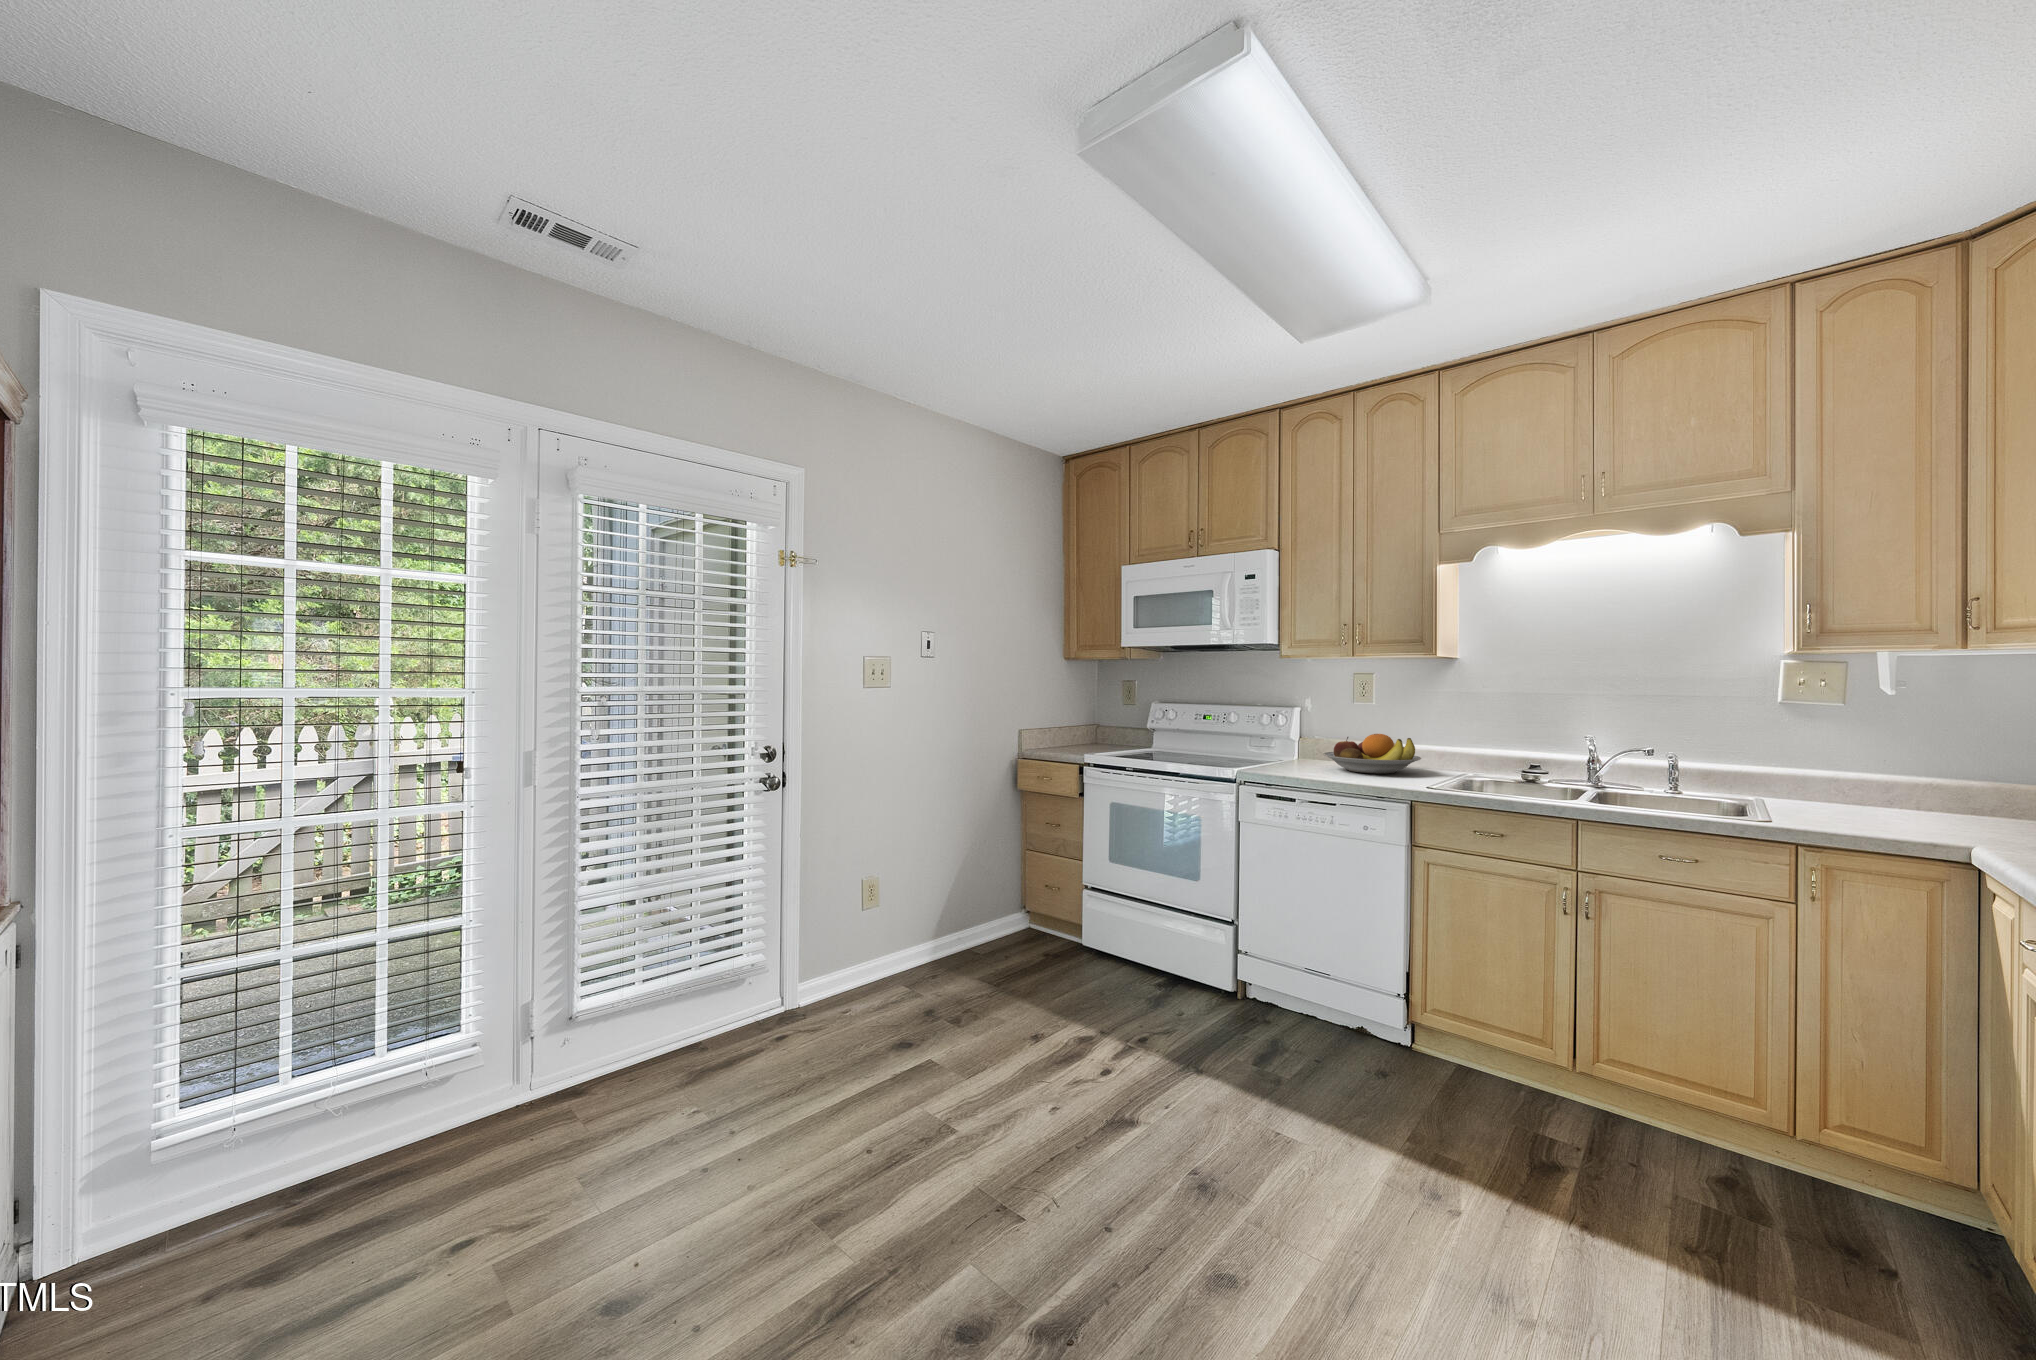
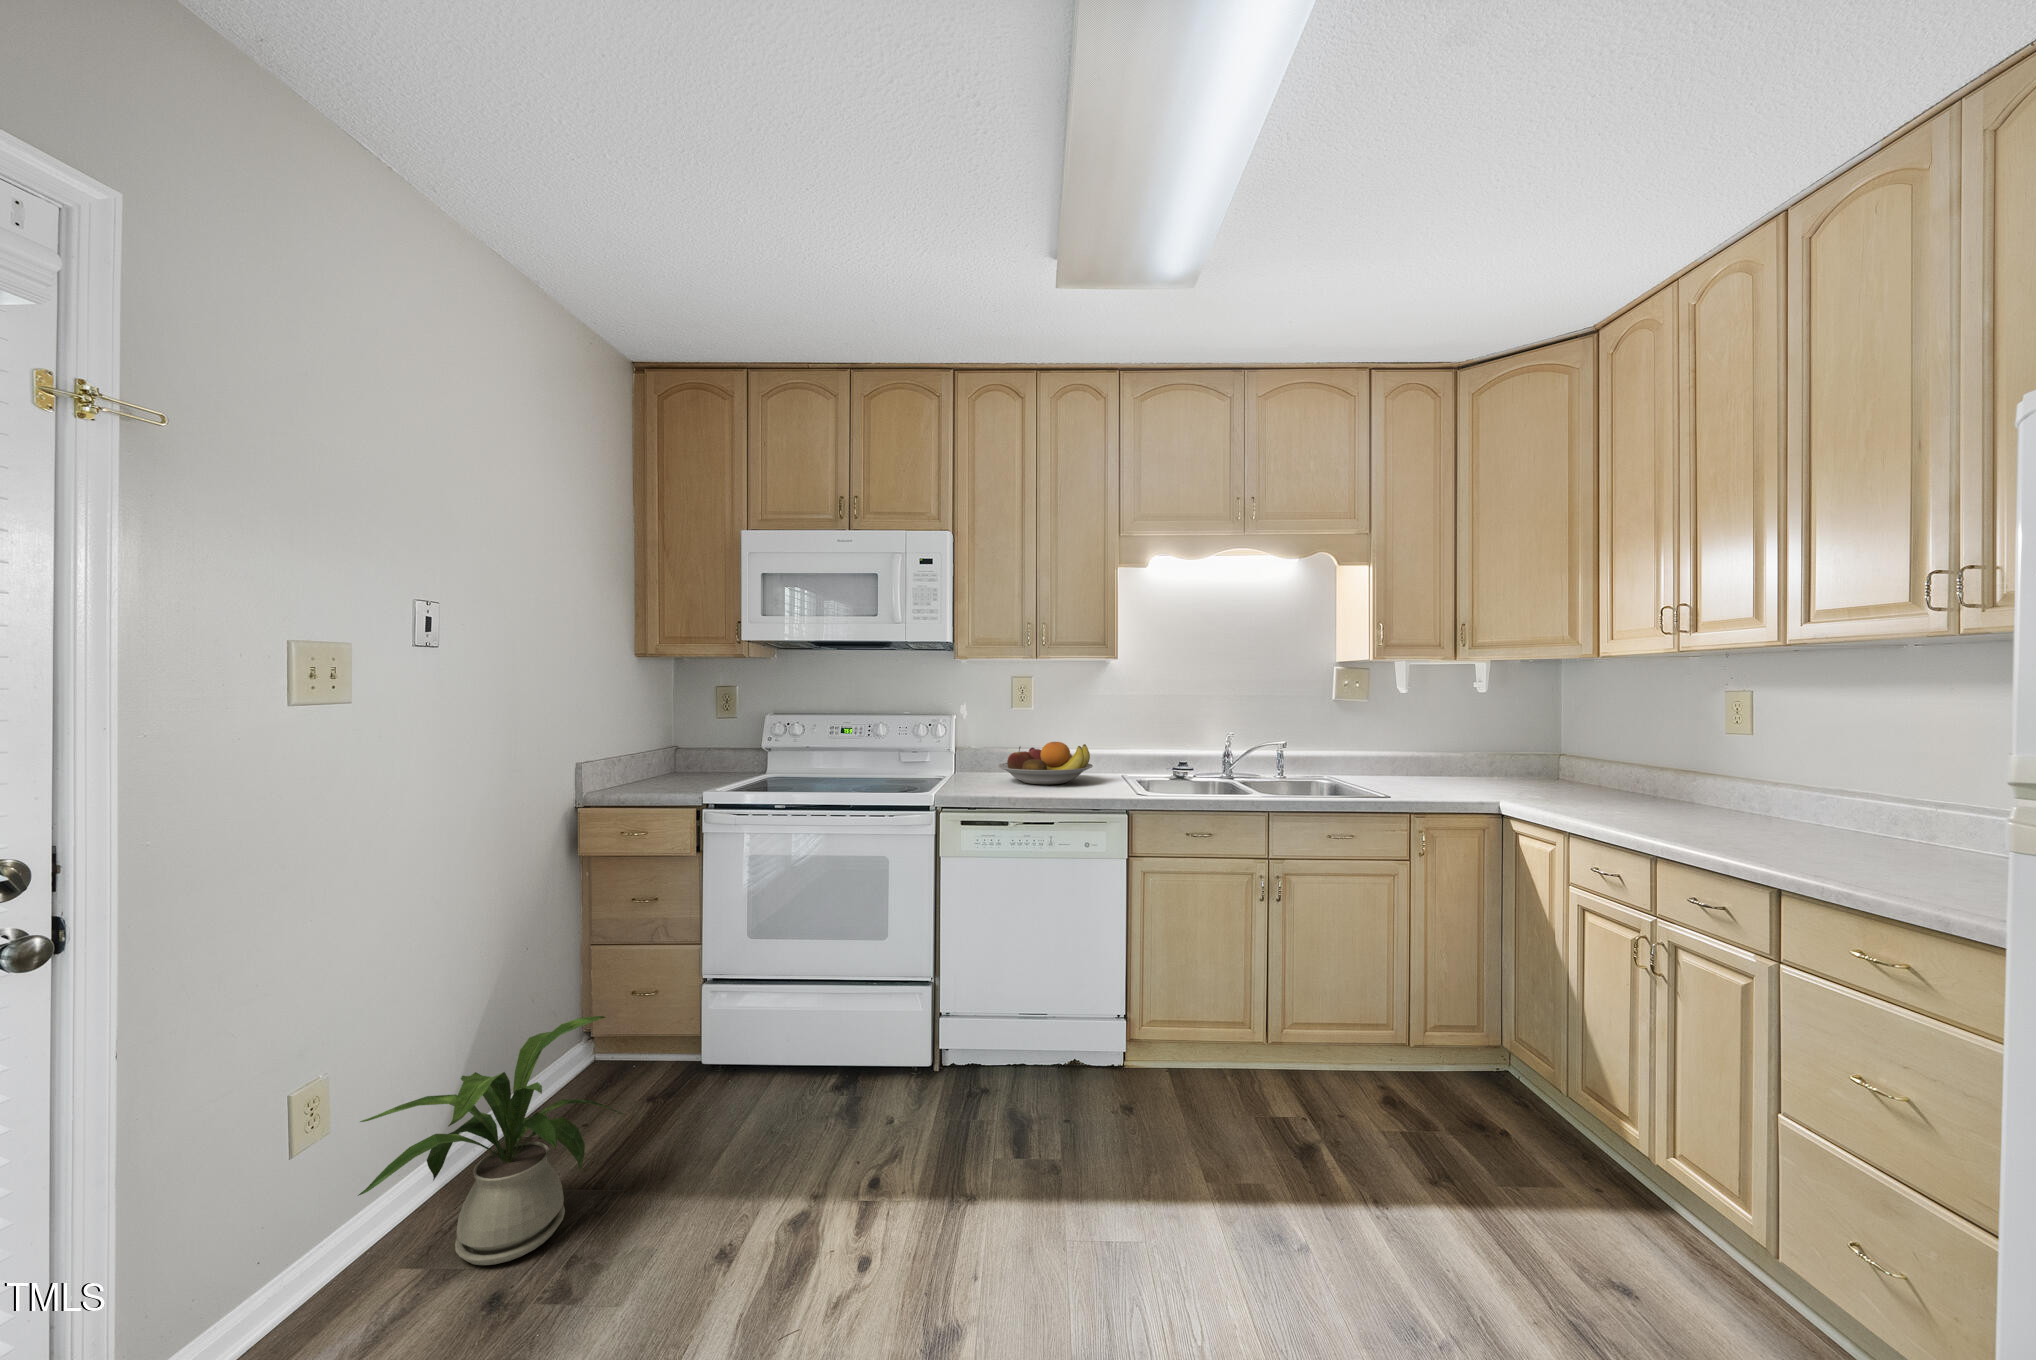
house plant: none [878,878,1008,1002] -> present [358,1016,623,1265]

